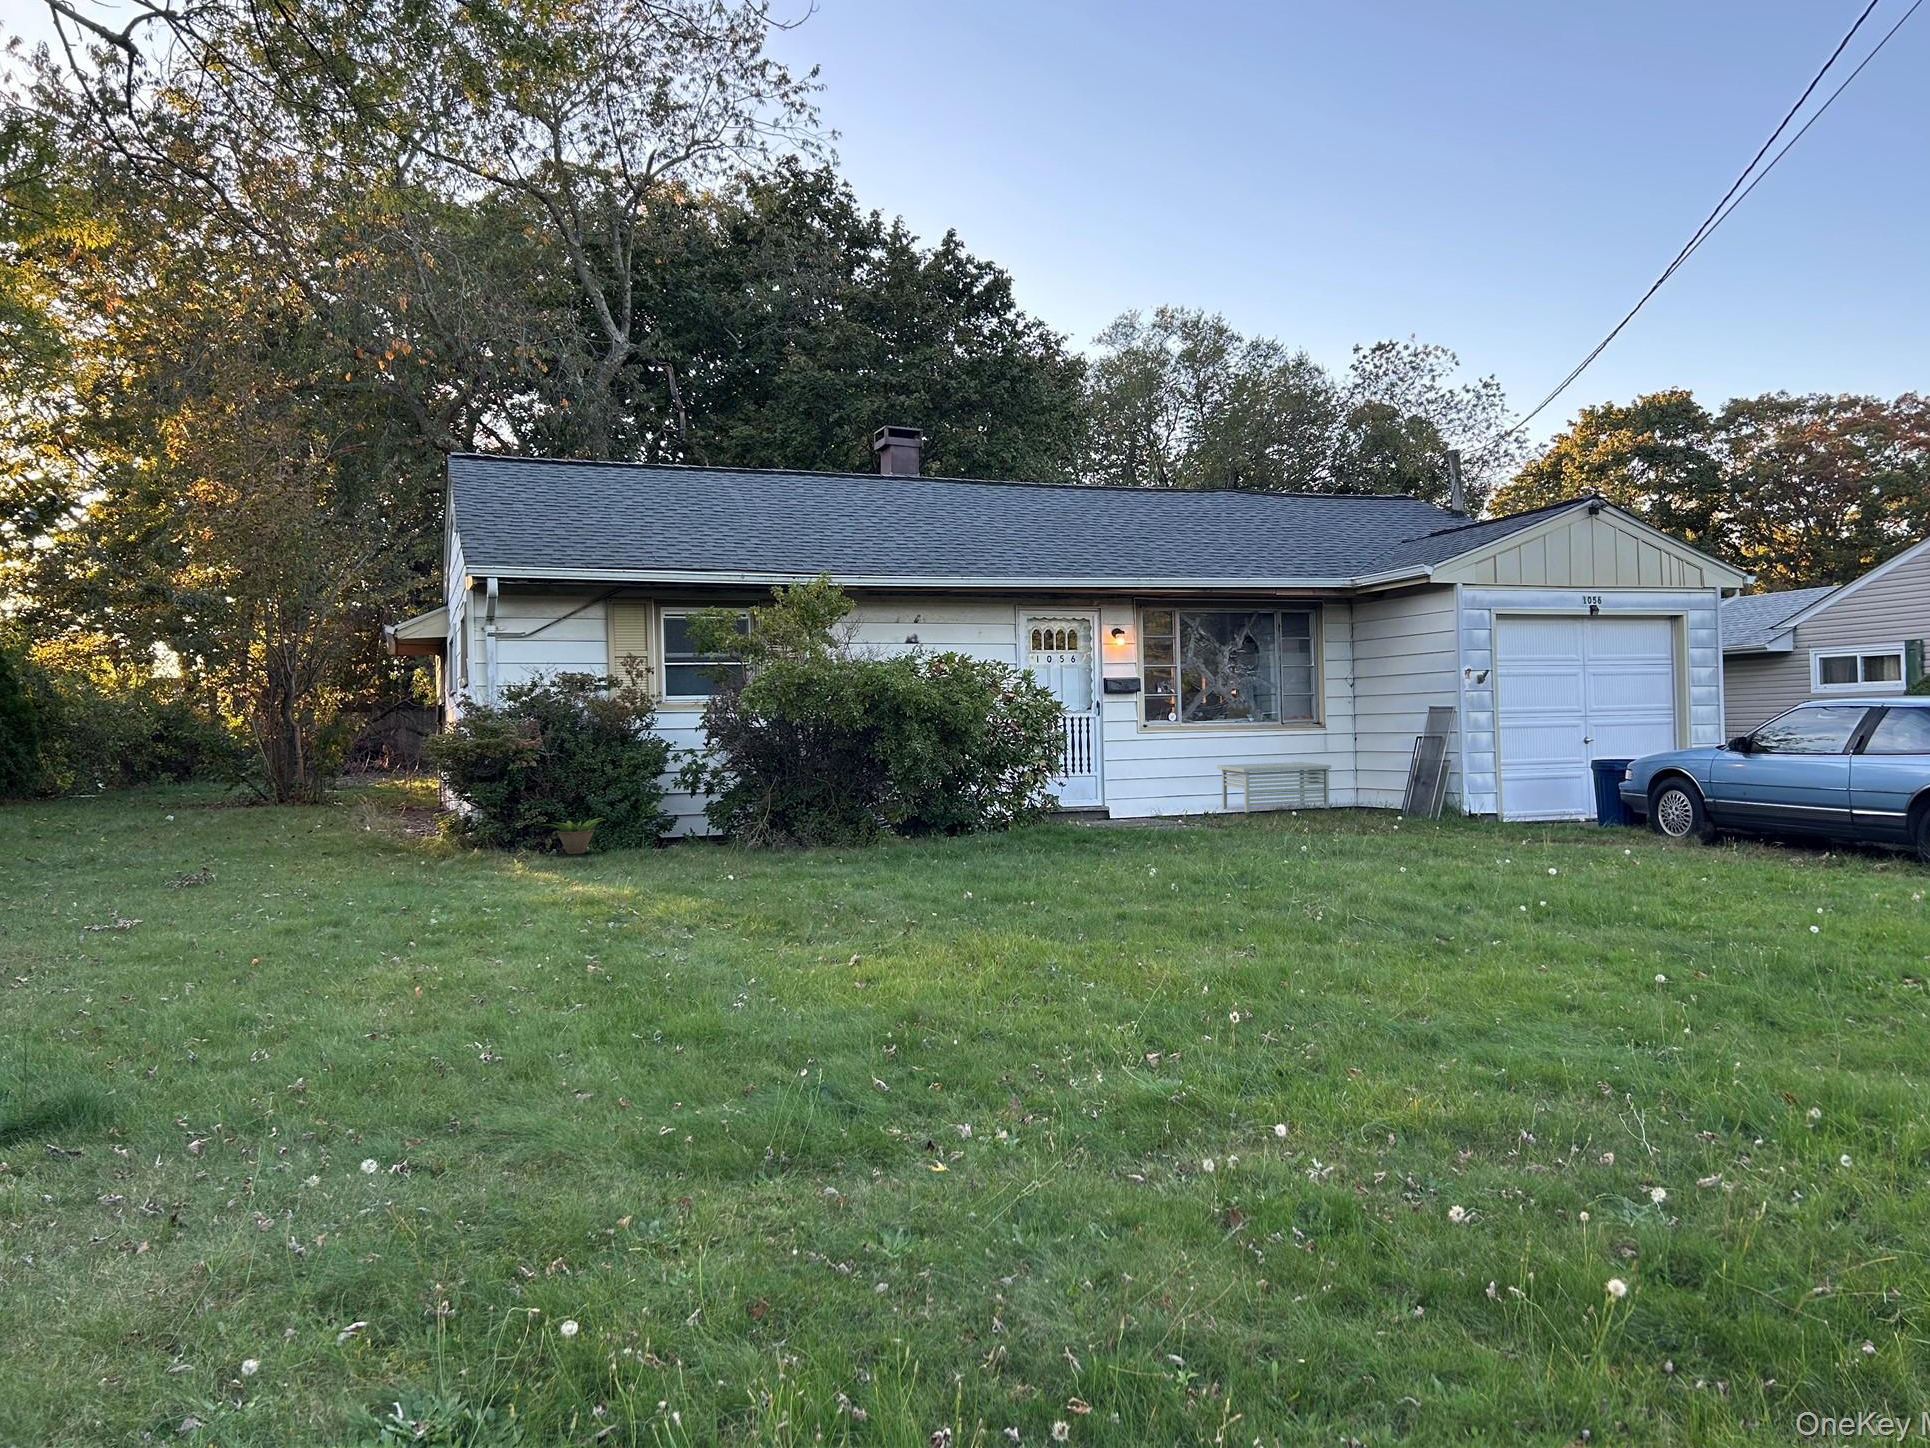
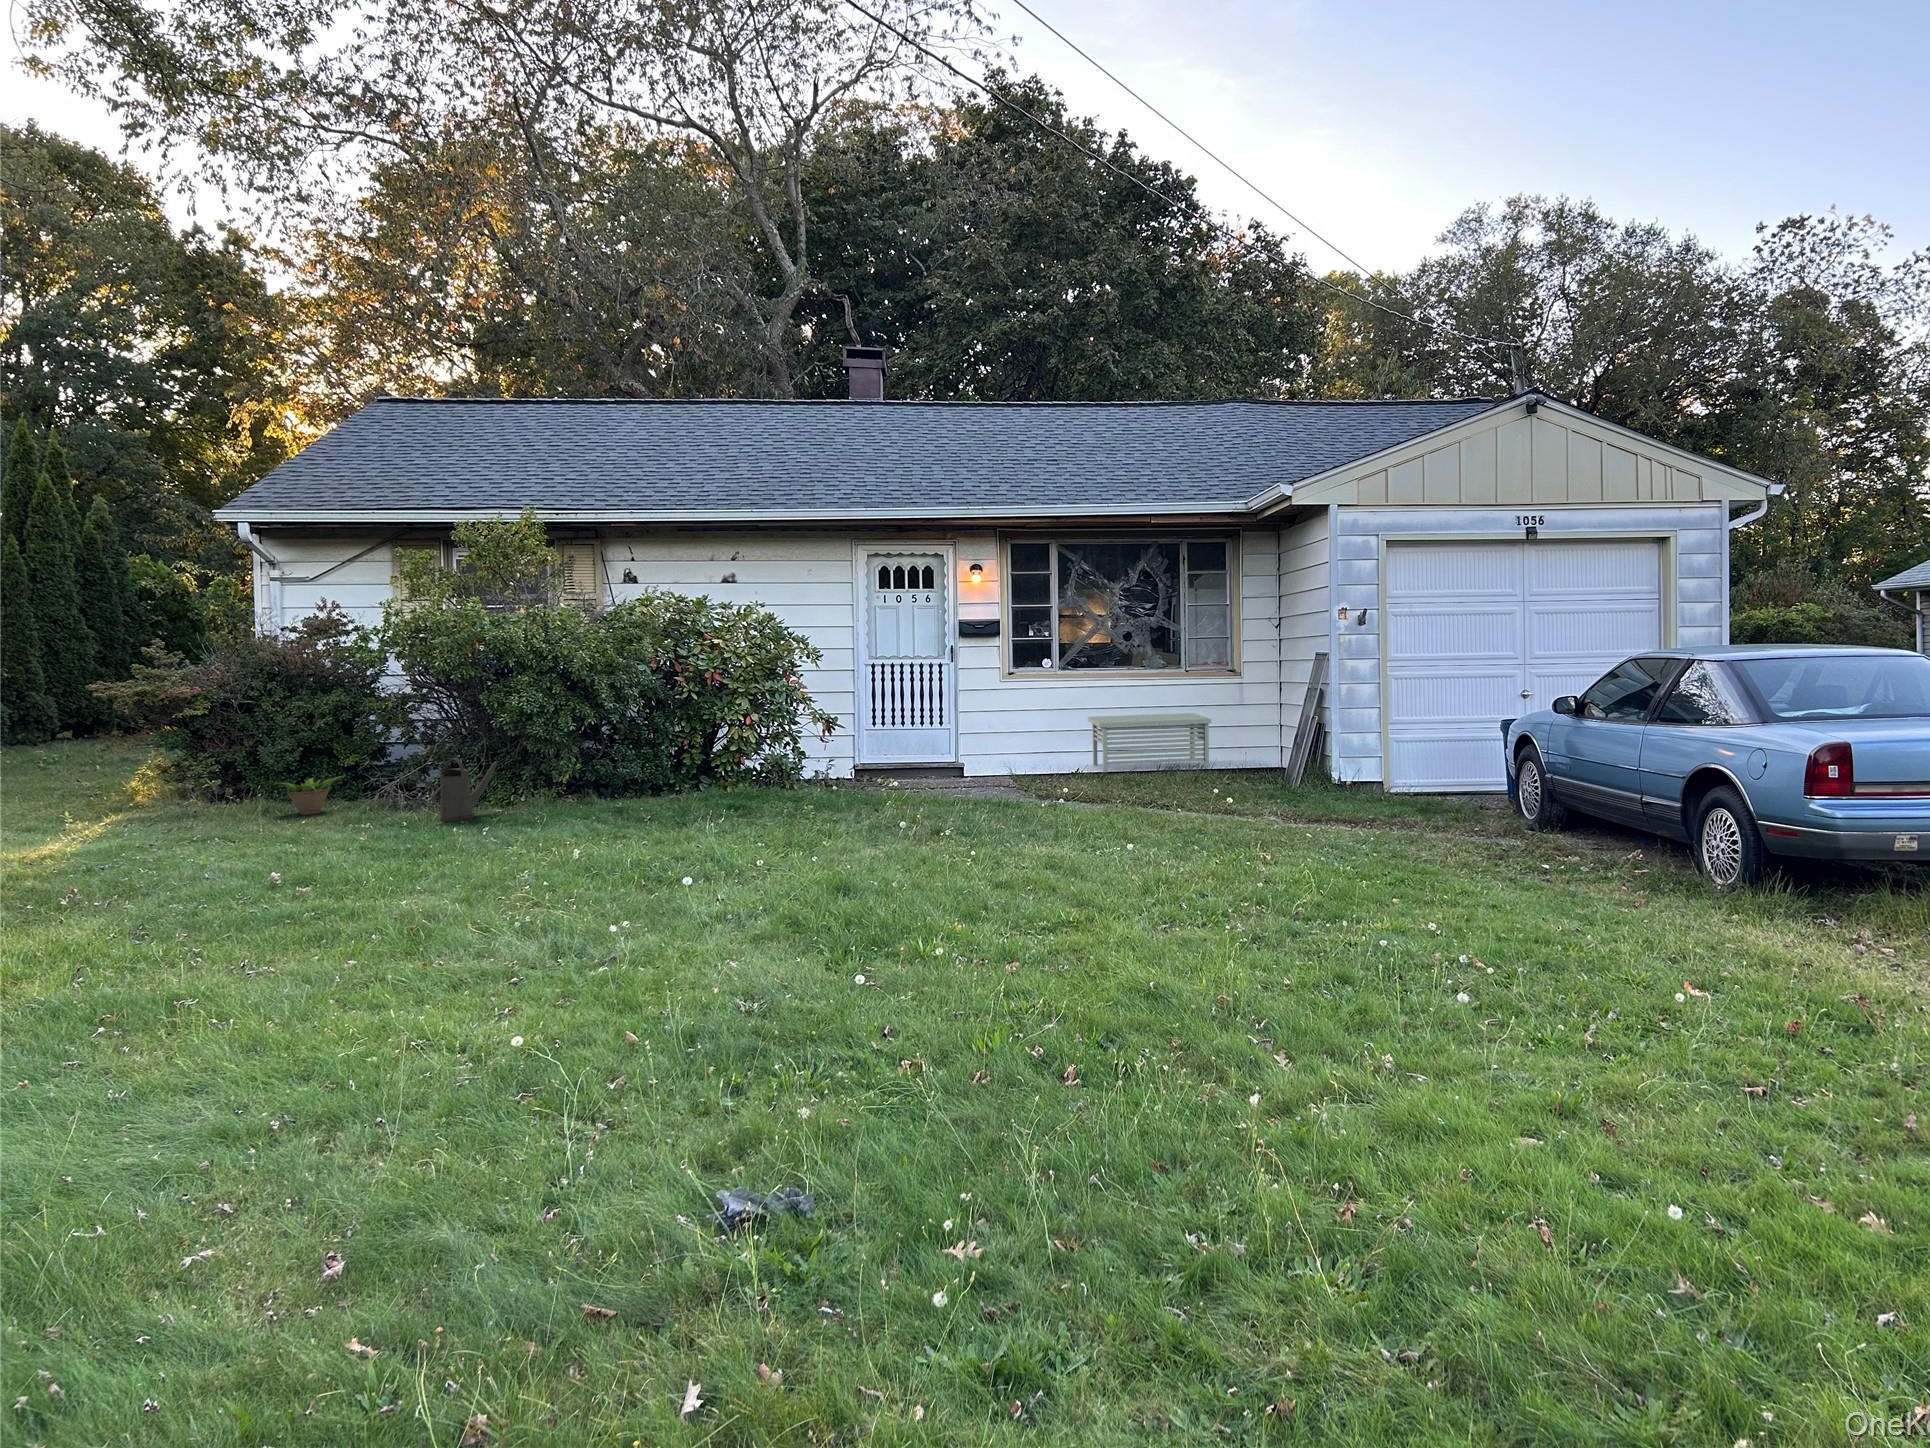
watering can: none [726,796,761,854] -> present [432,758,498,821]

